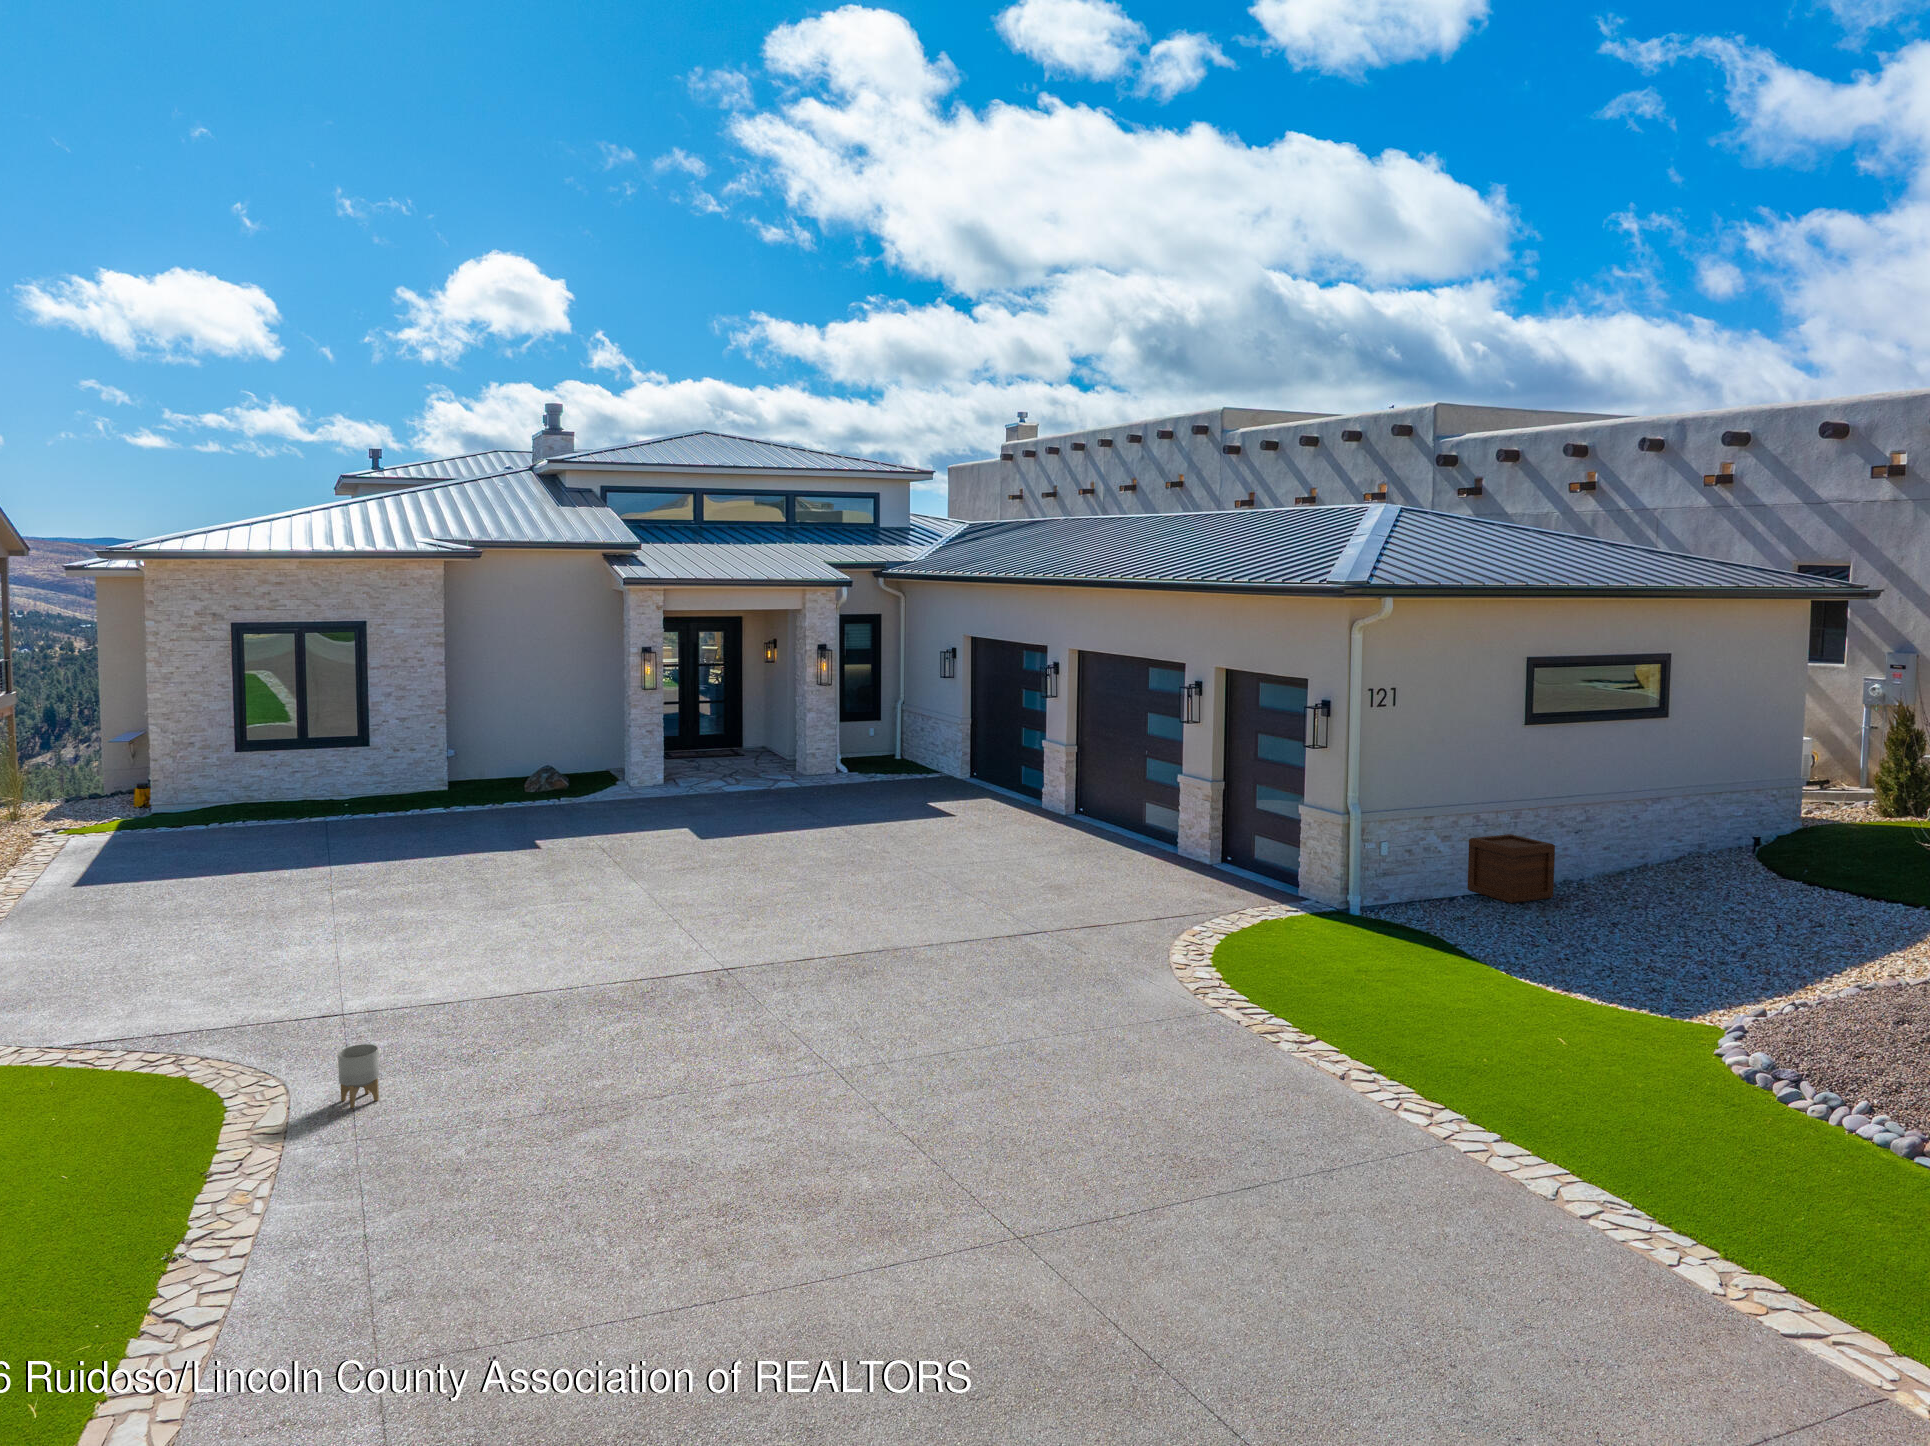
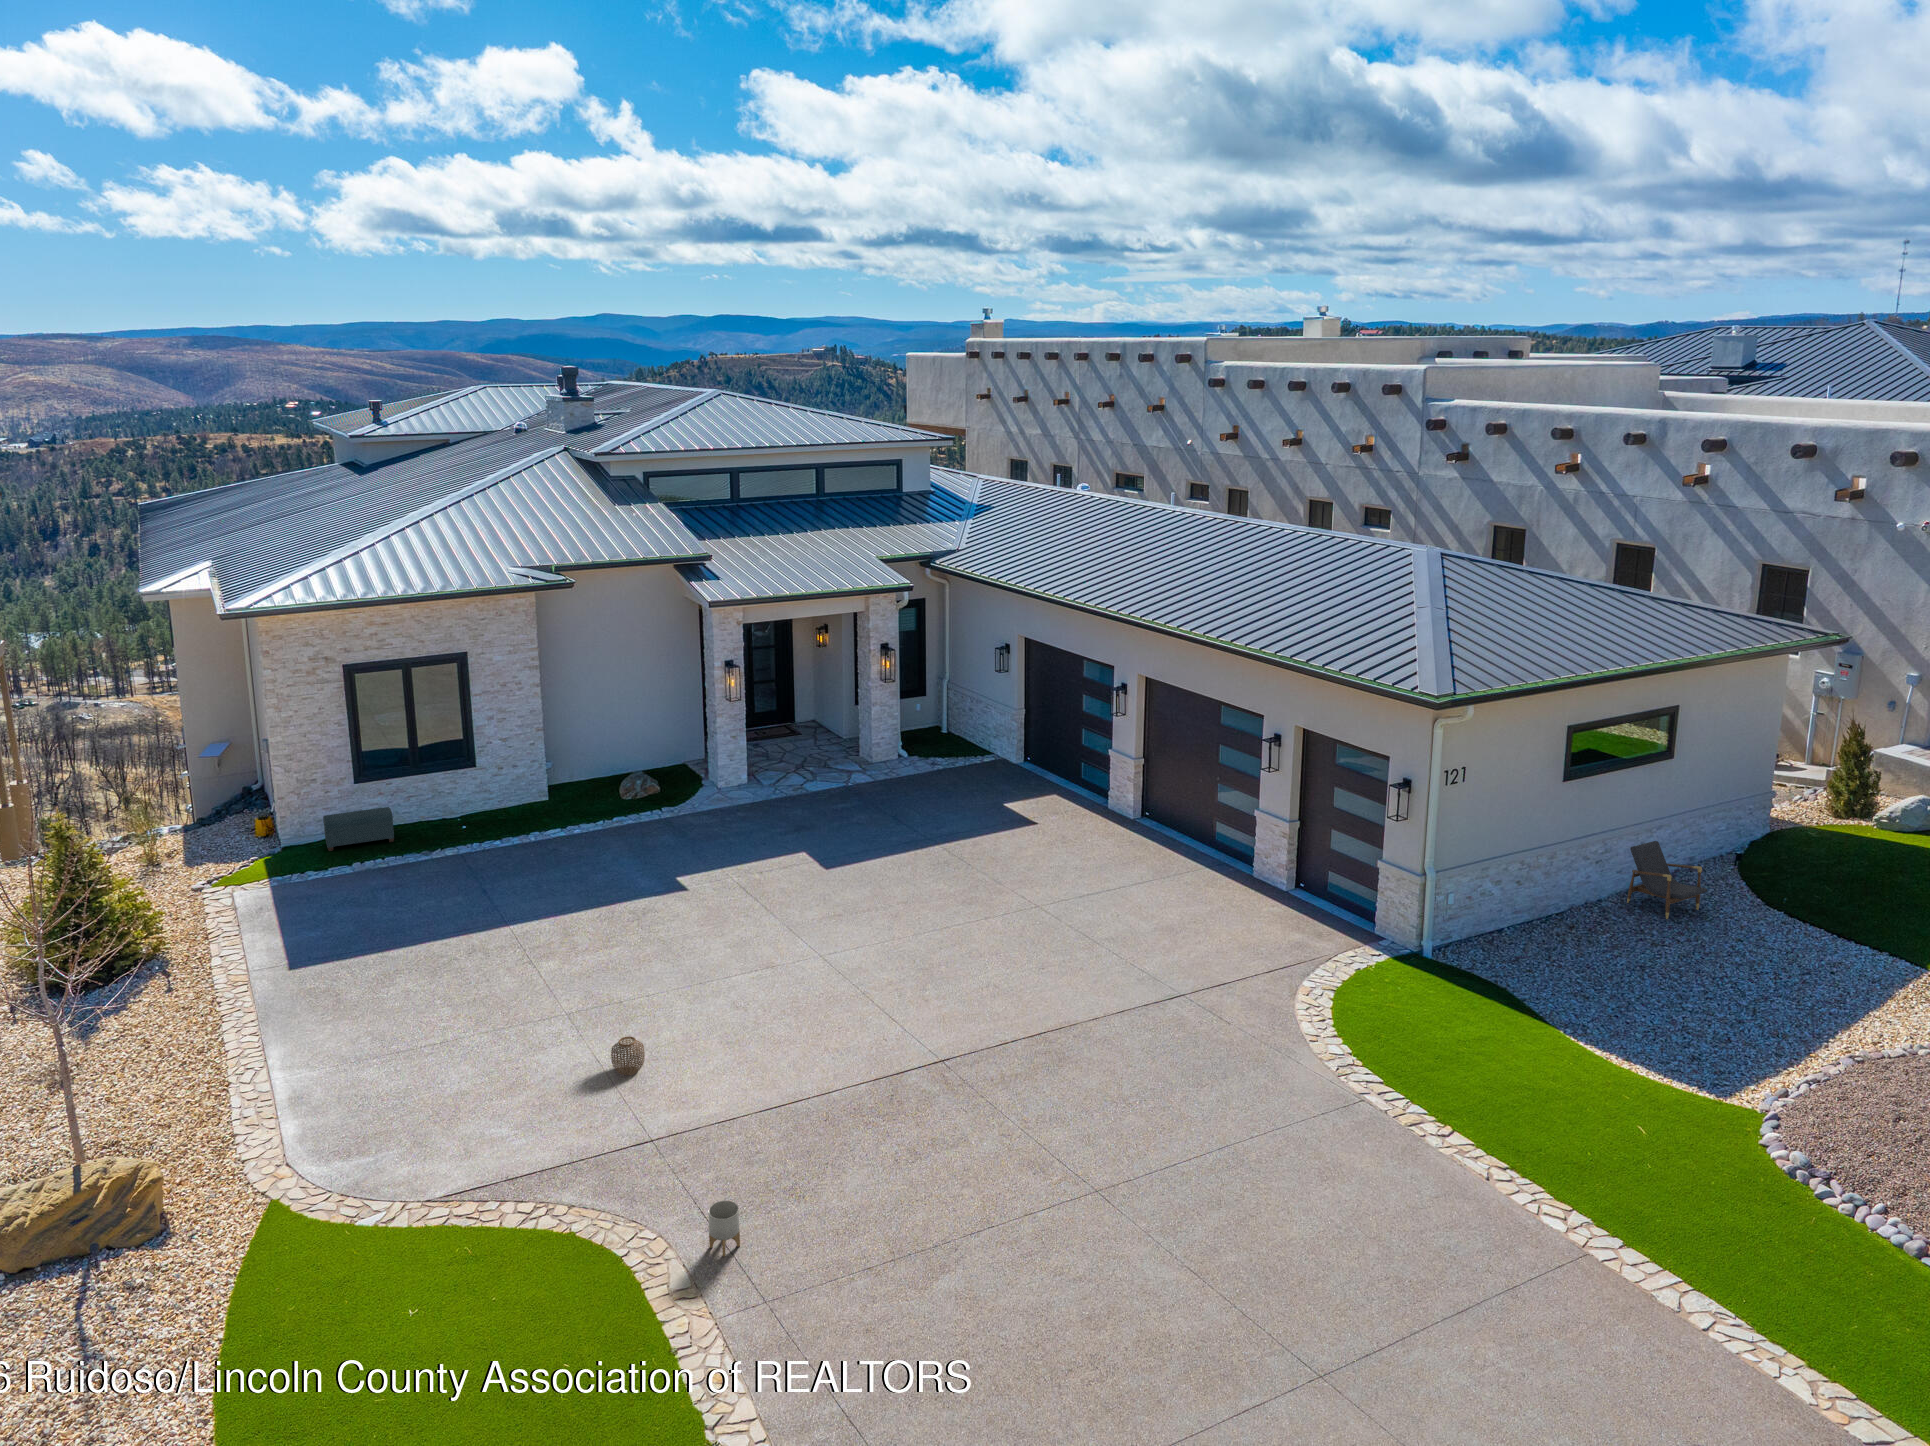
bench: none [213,784,289,822] -> present [323,807,394,851]
lounge chair: none [1613,803,1708,886] -> present [1627,841,1707,919]
wooden crate: present [1468,834,1555,903] -> none [1514,880,1592,947]
woven basket: none [355,928,395,971] -> present [611,1037,645,1076]

